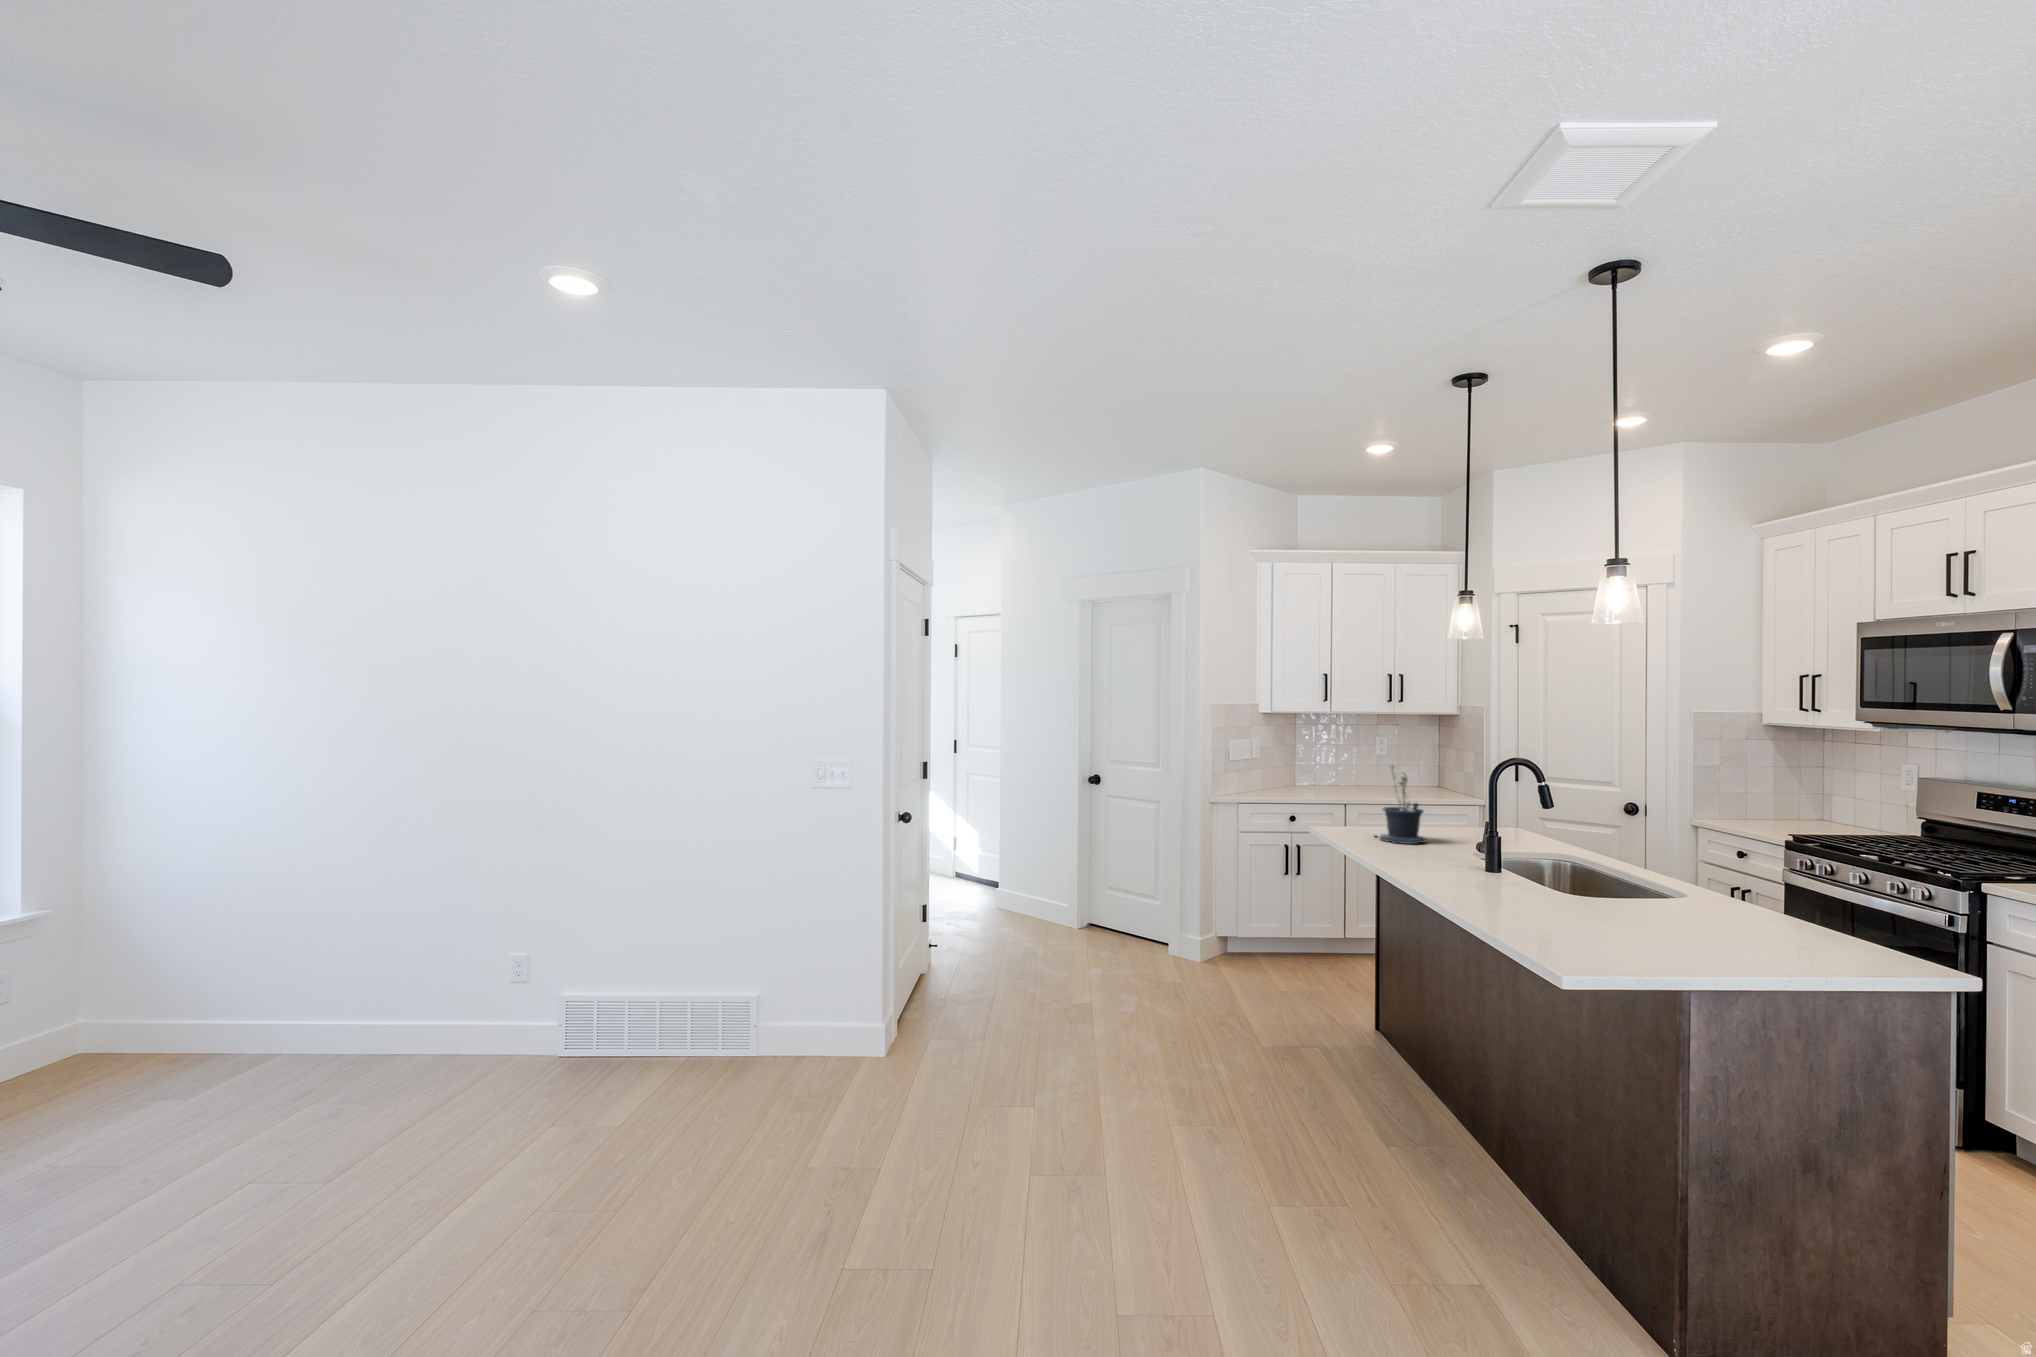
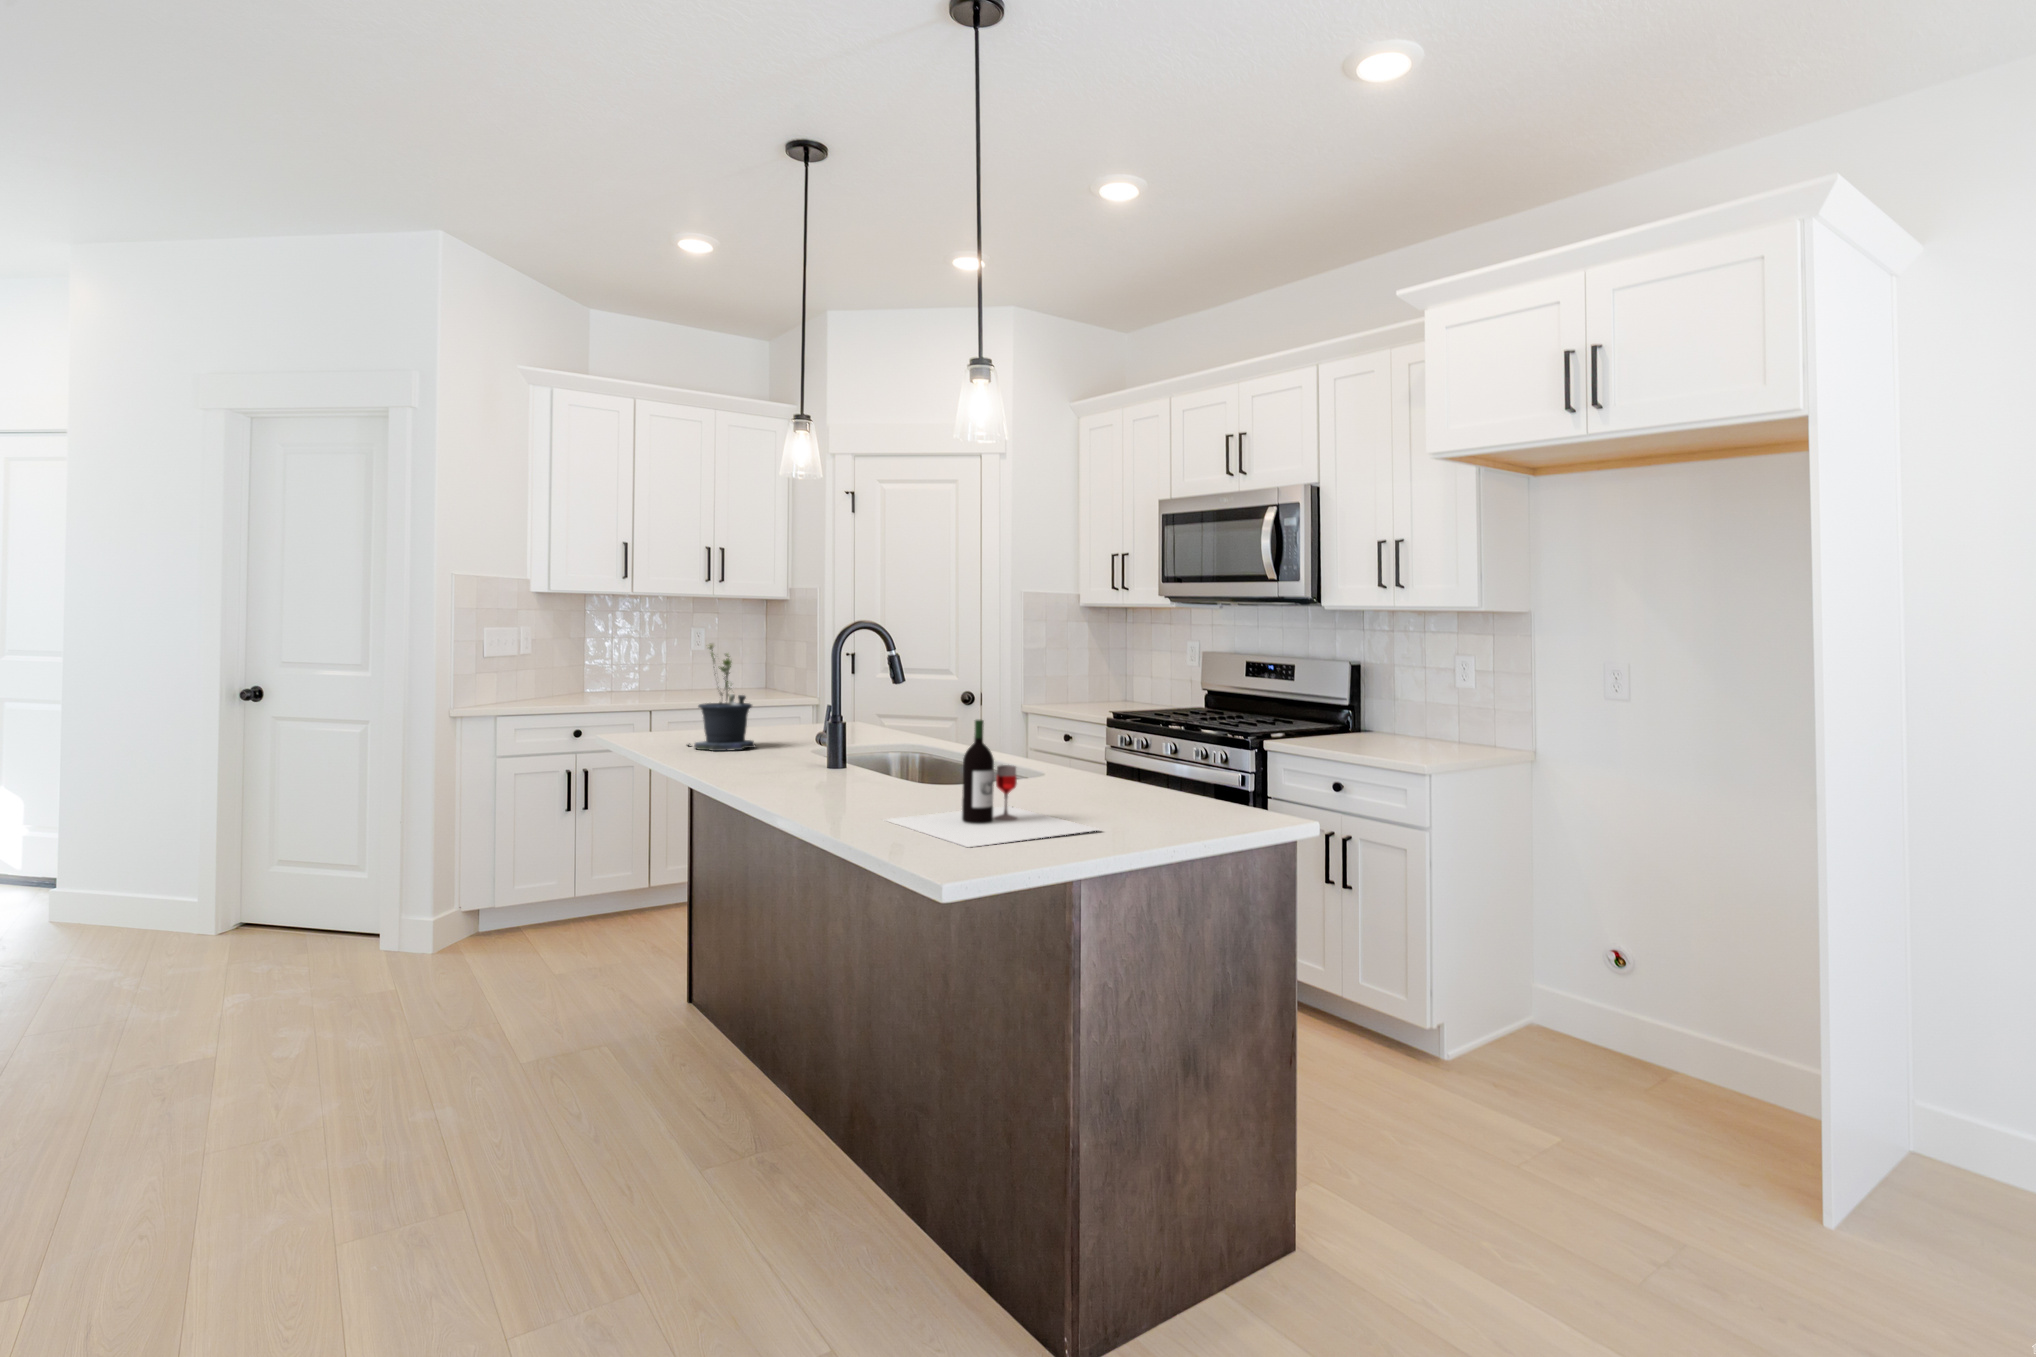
wine bottle: none [1523,857,1730,962] -> present [885,720,1098,847]

